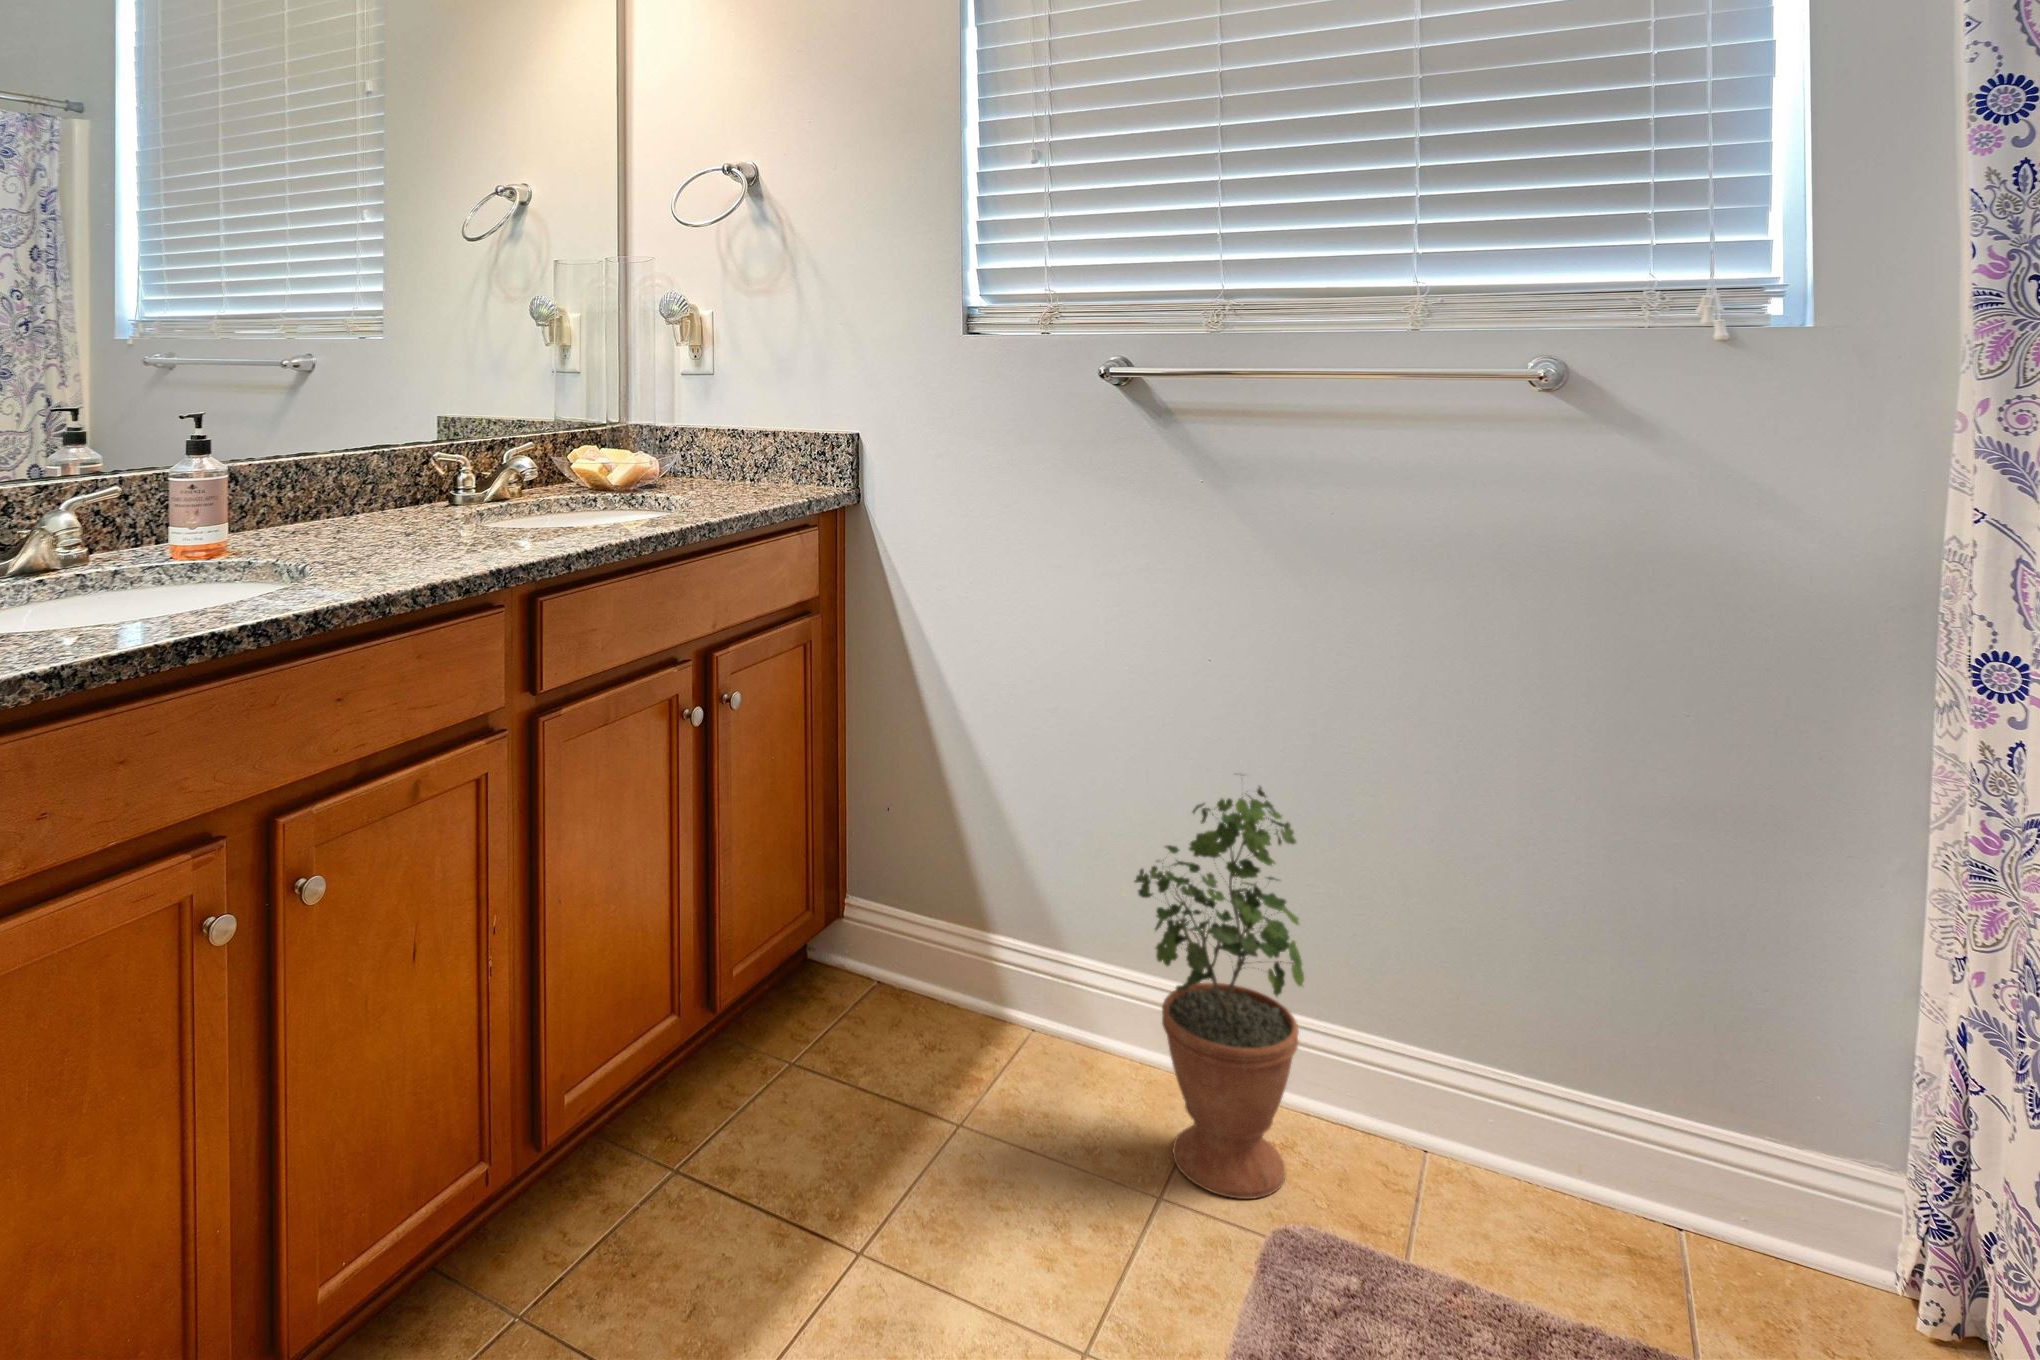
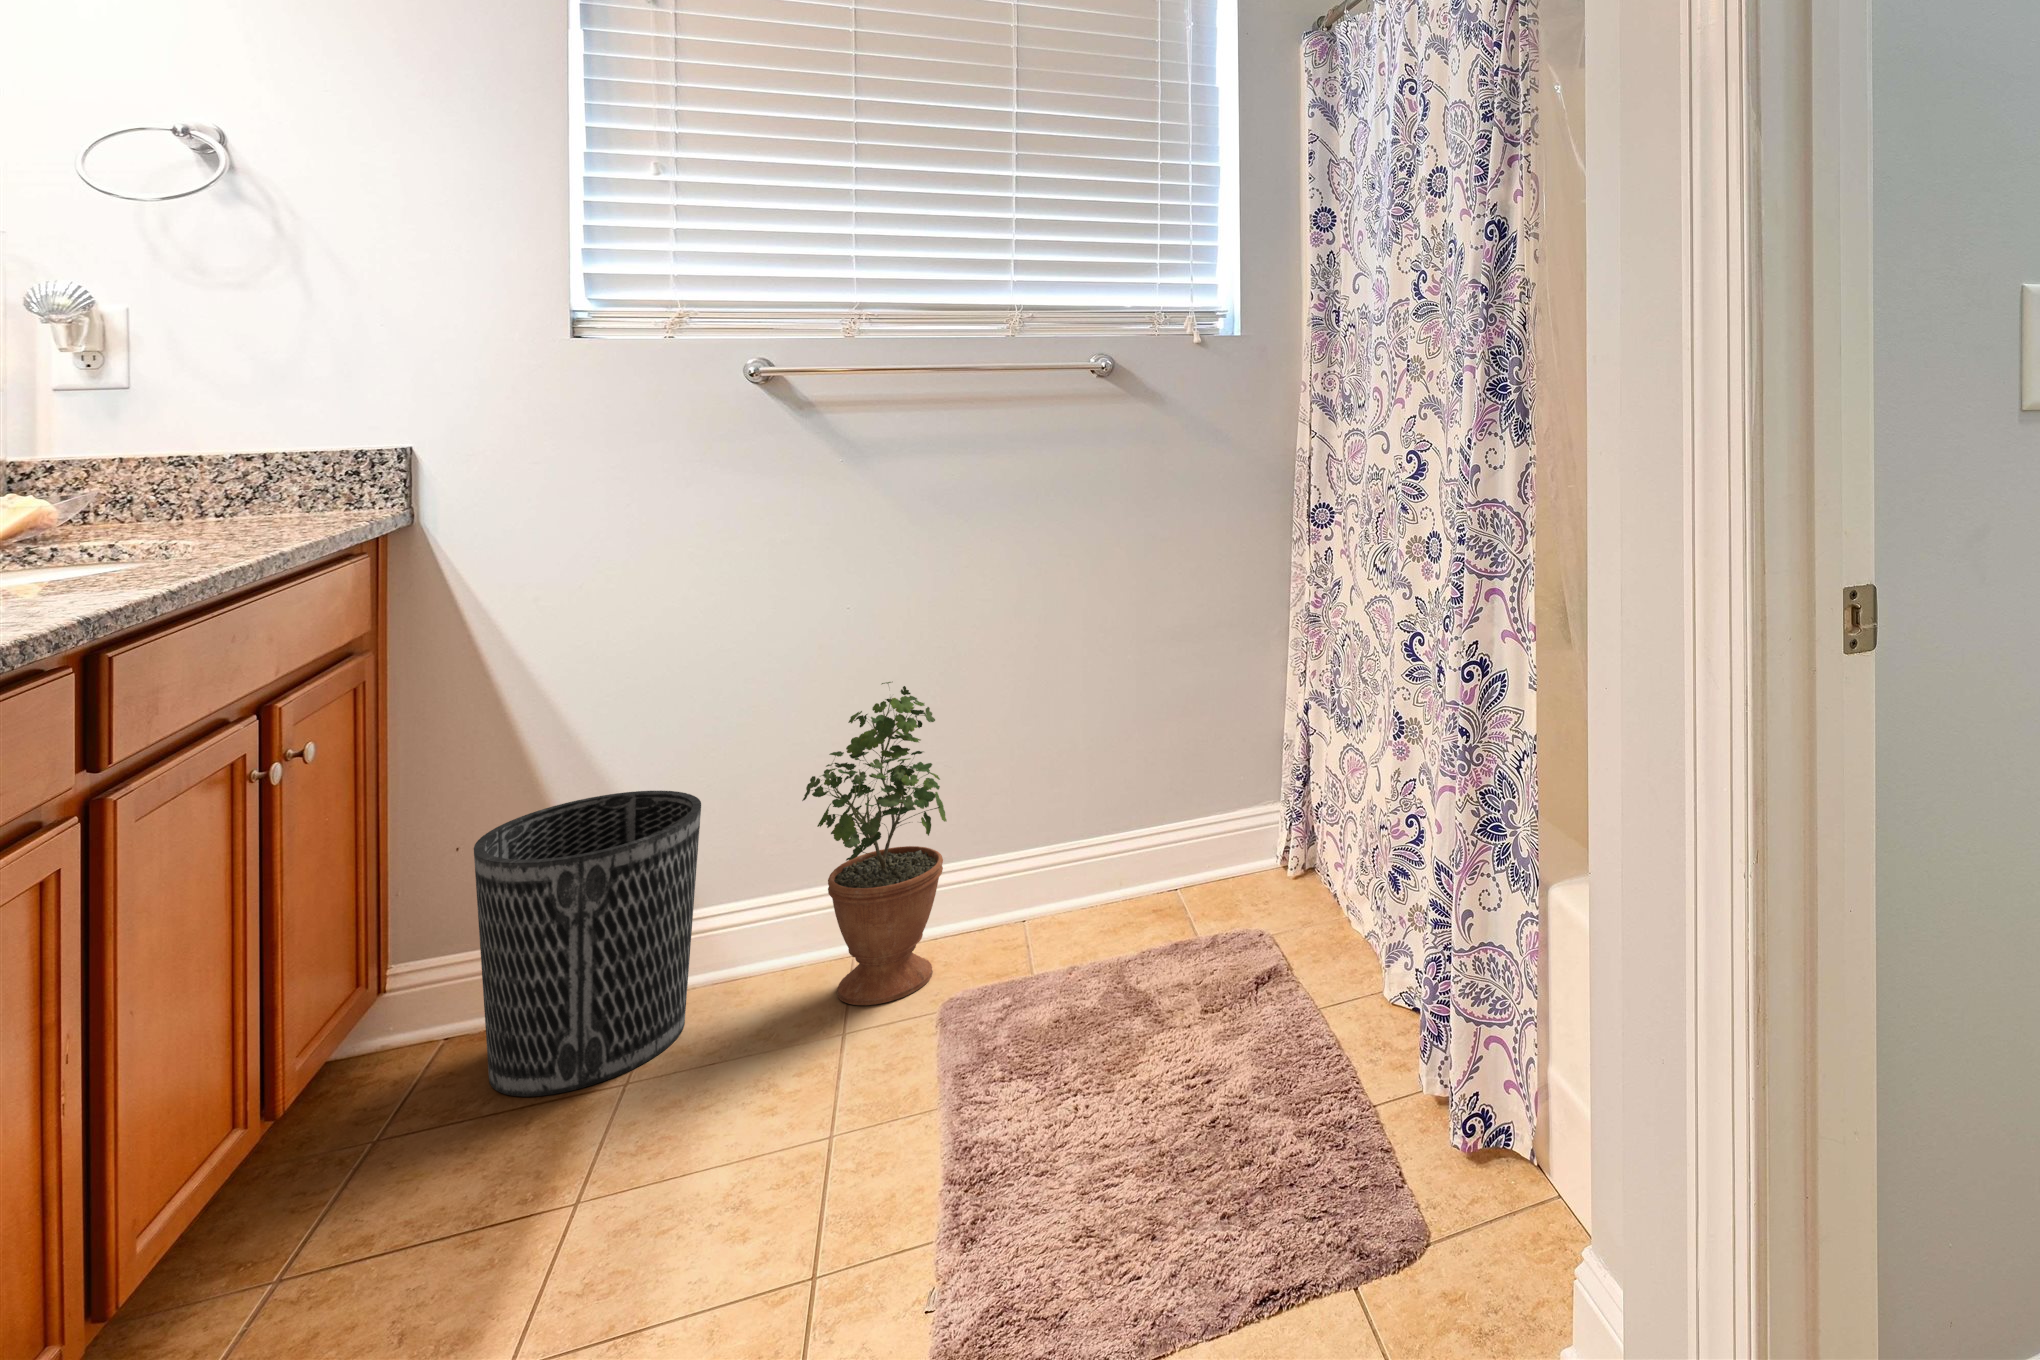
wastebasket: none [860,806,1048,1123] -> present [474,791,701,1096]

